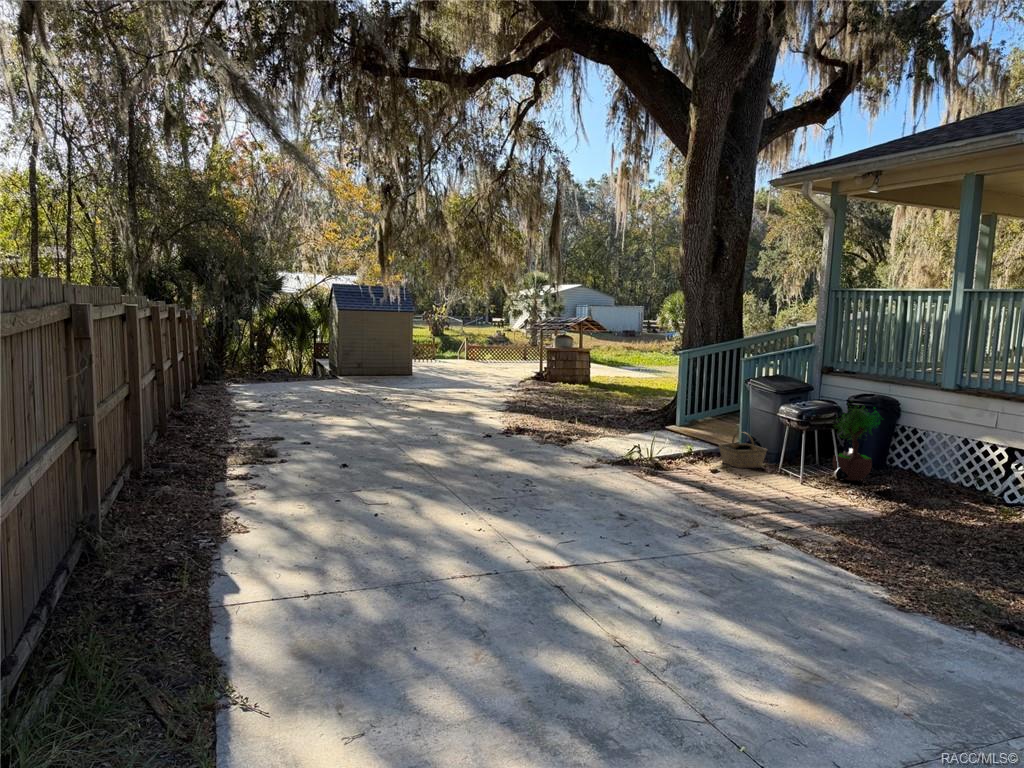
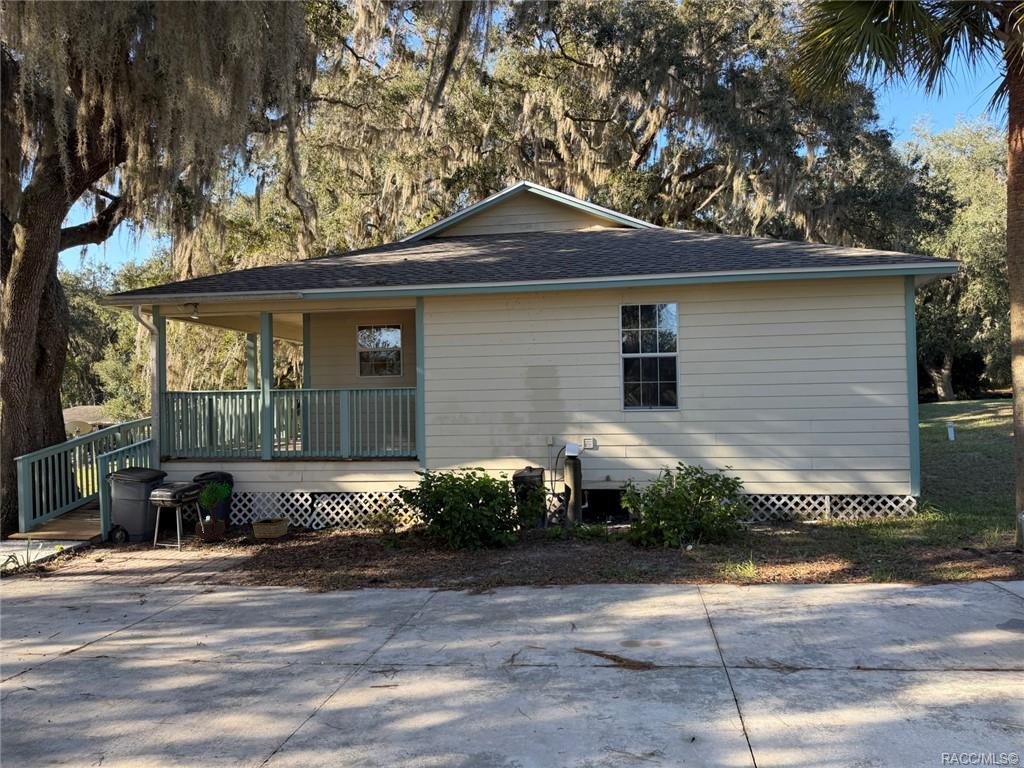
basket: present [719,433,767,468] -> present [252,508,289,538]

